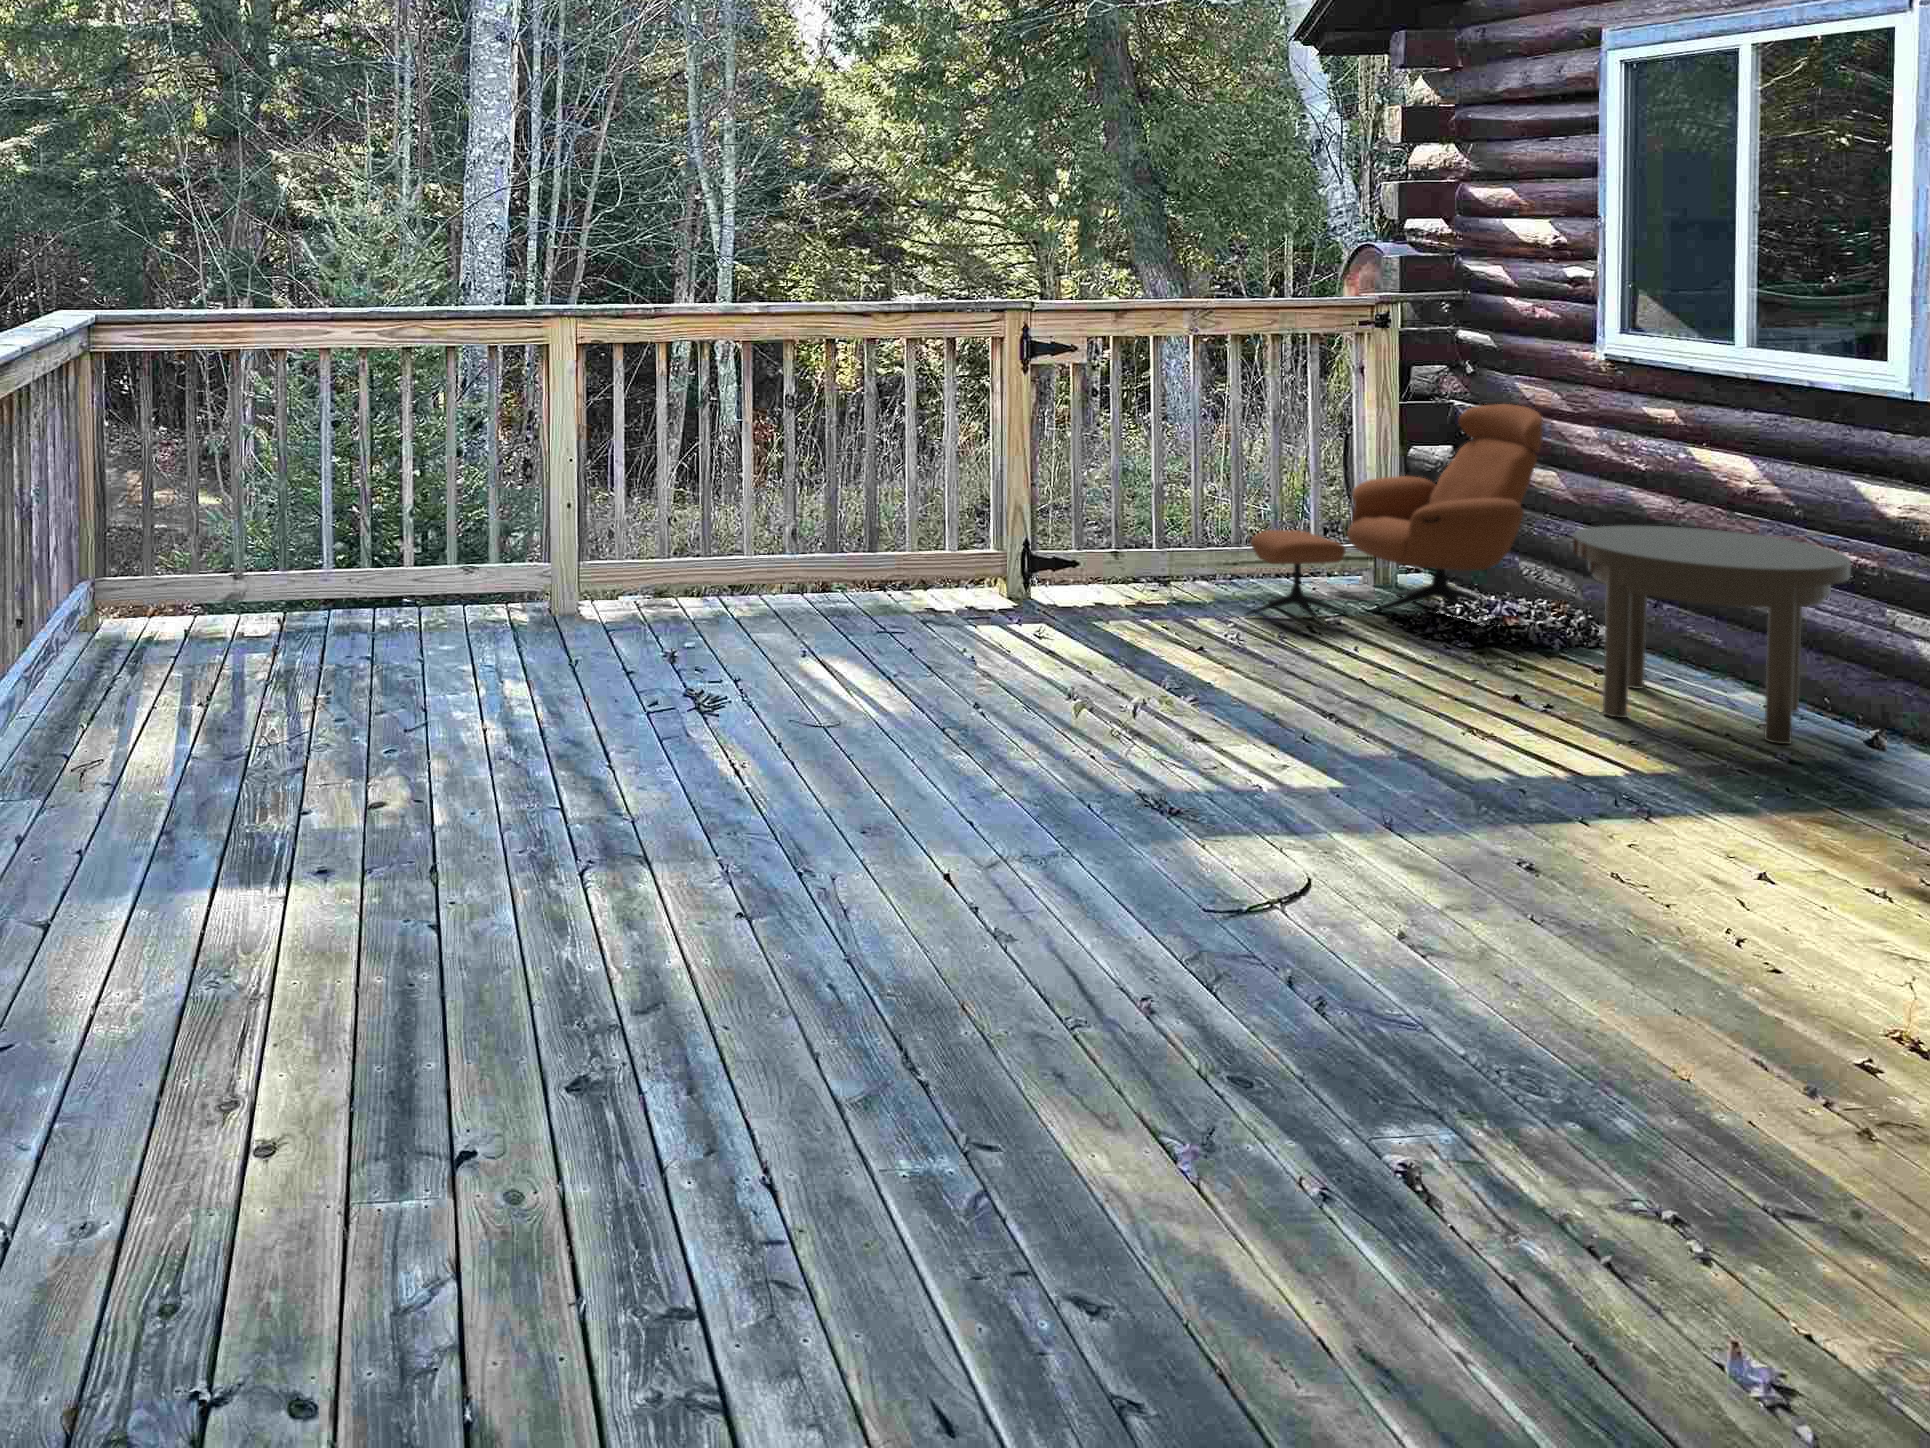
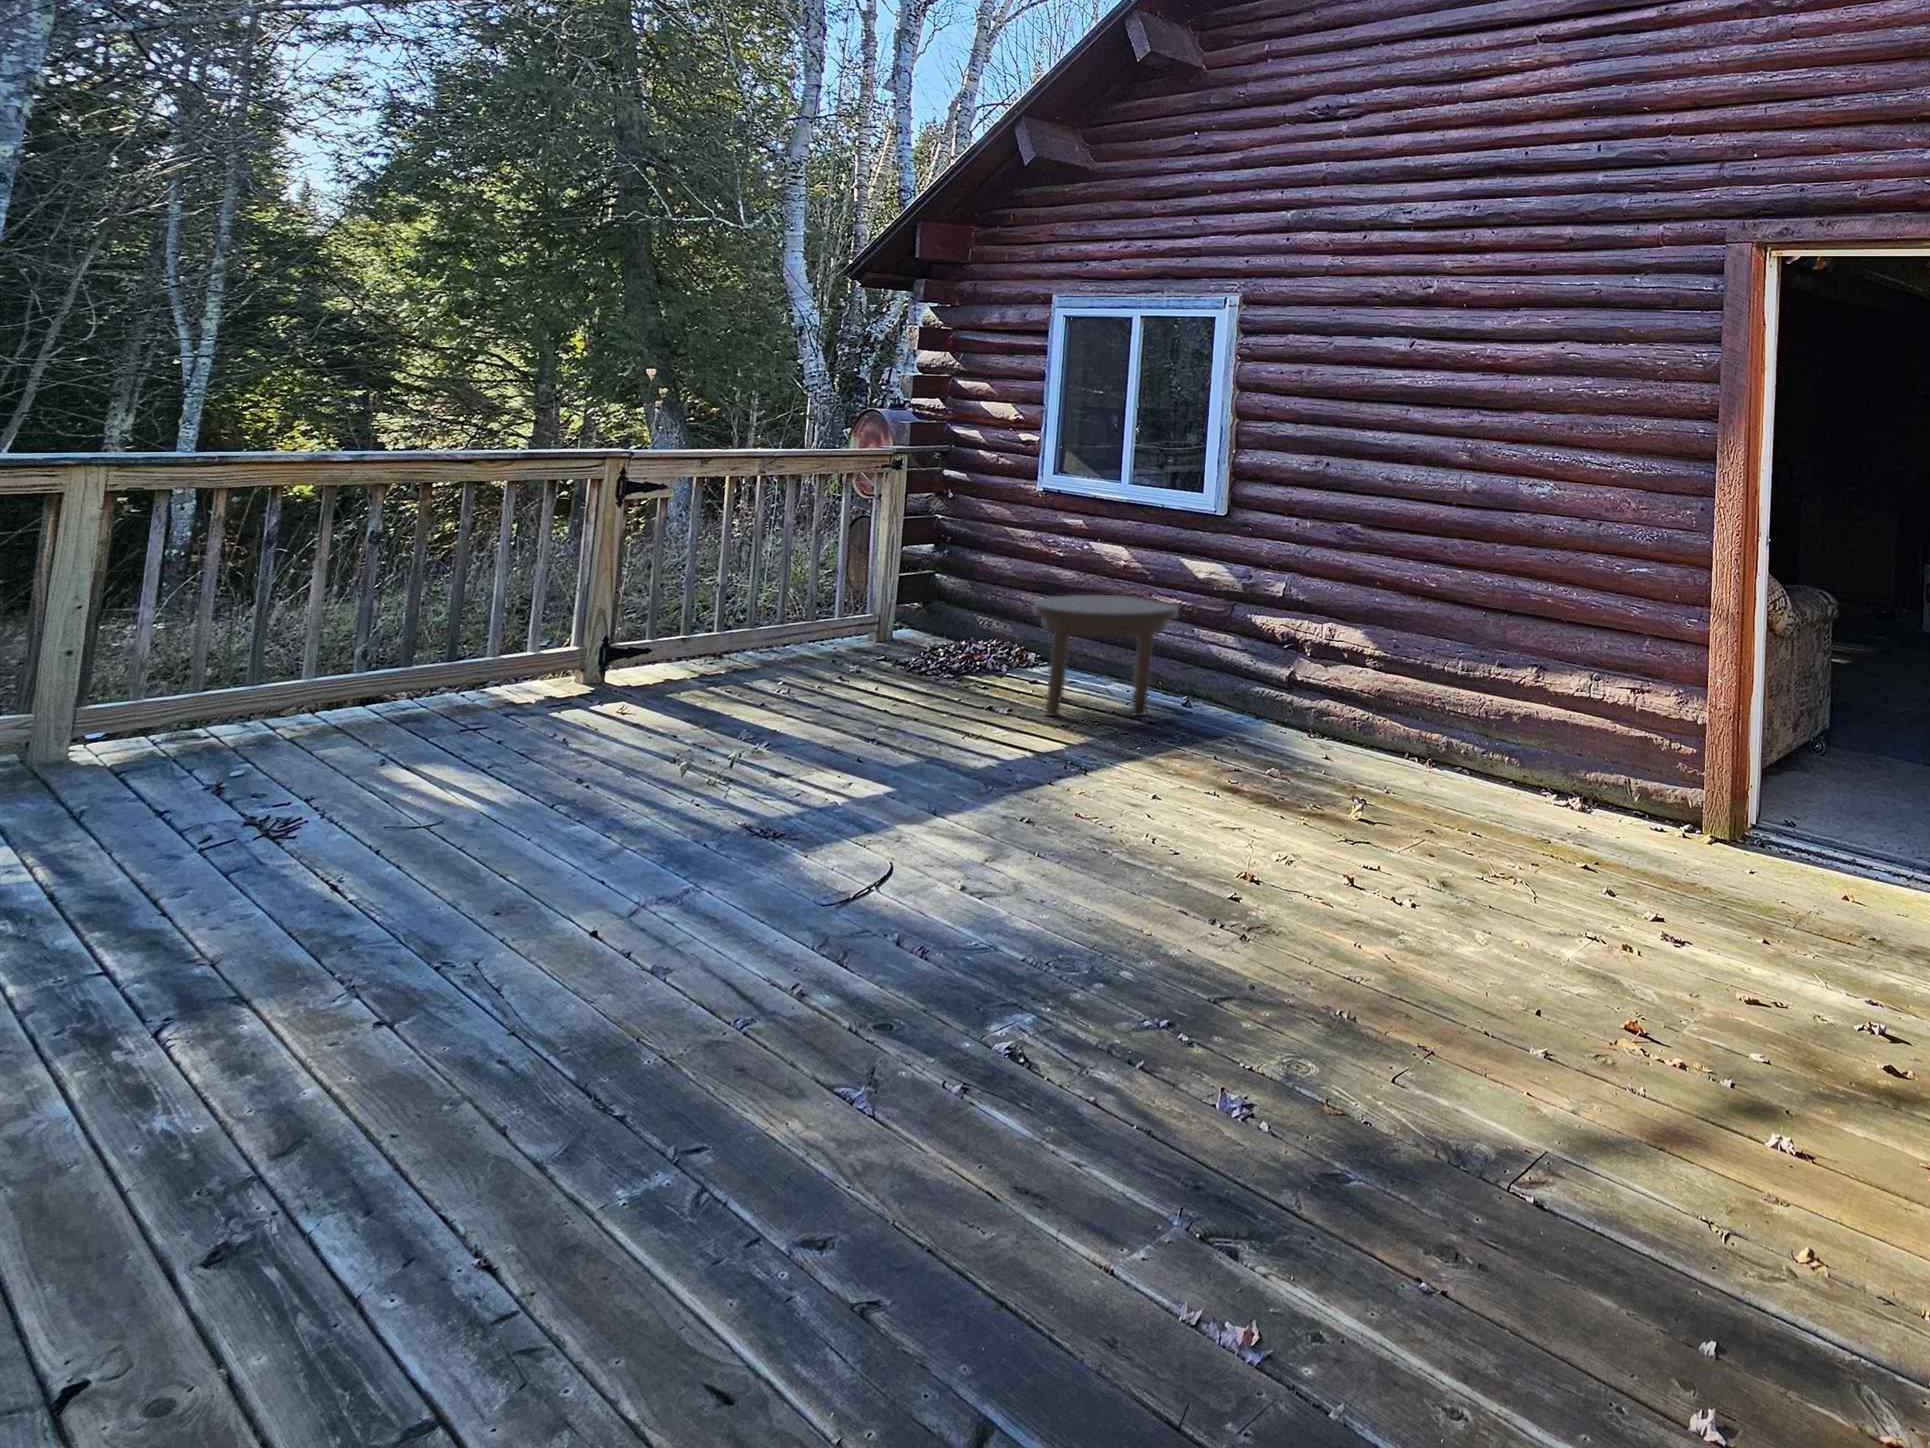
lounge chair: present [1245,404,1543,628] -> none [784,522,1004,689]

